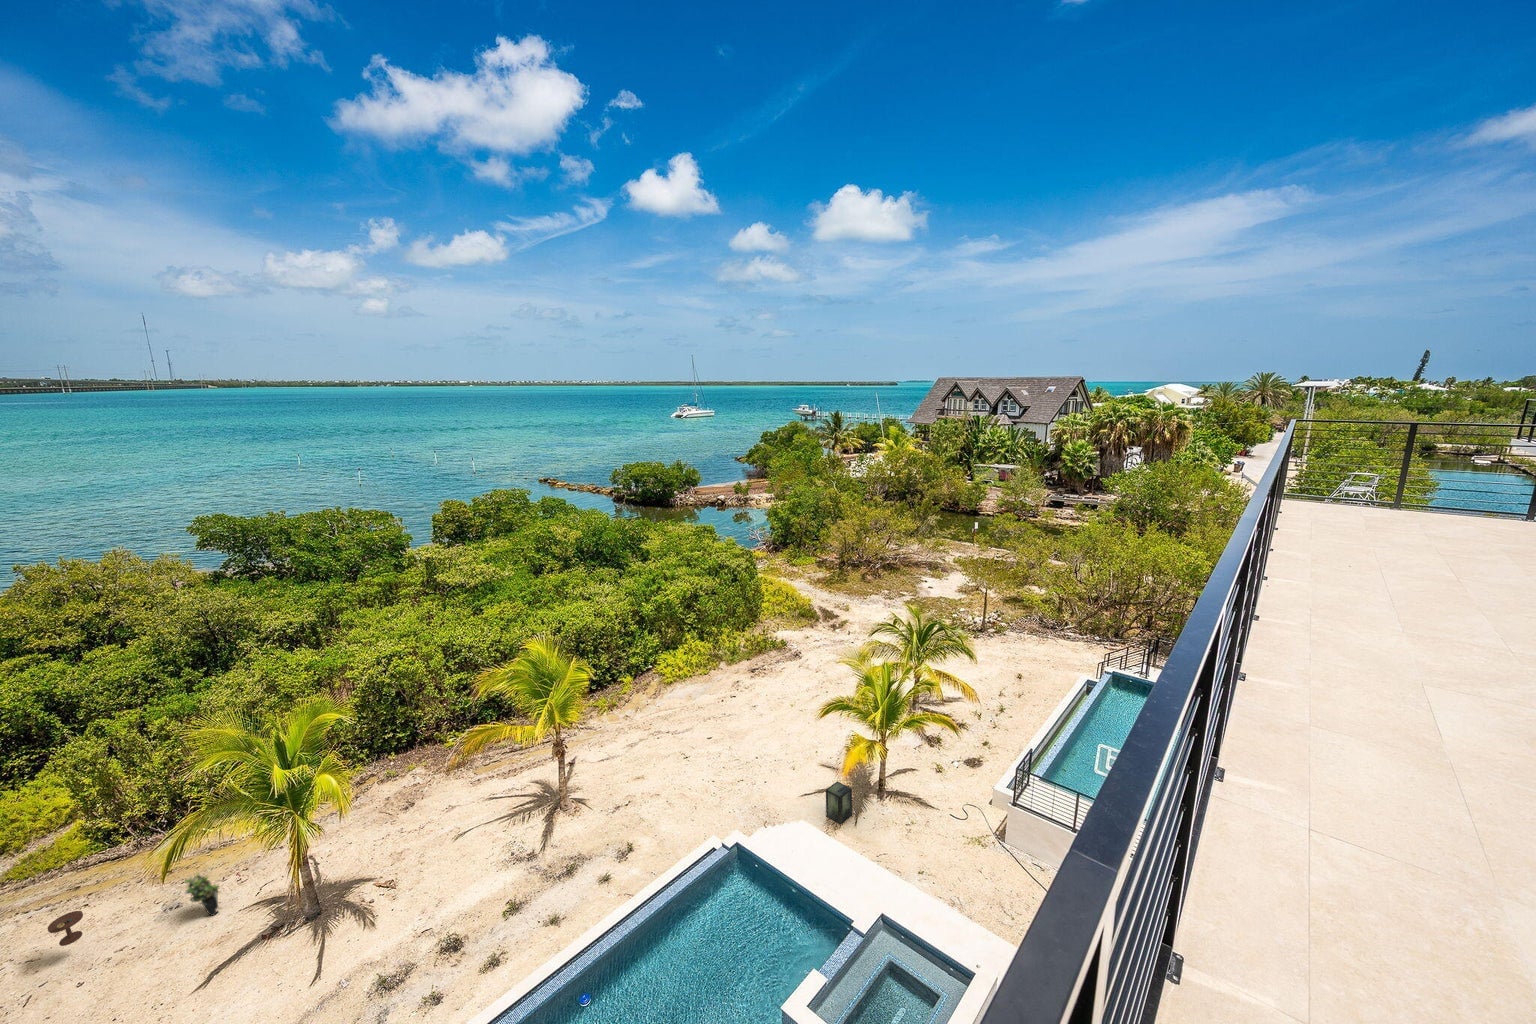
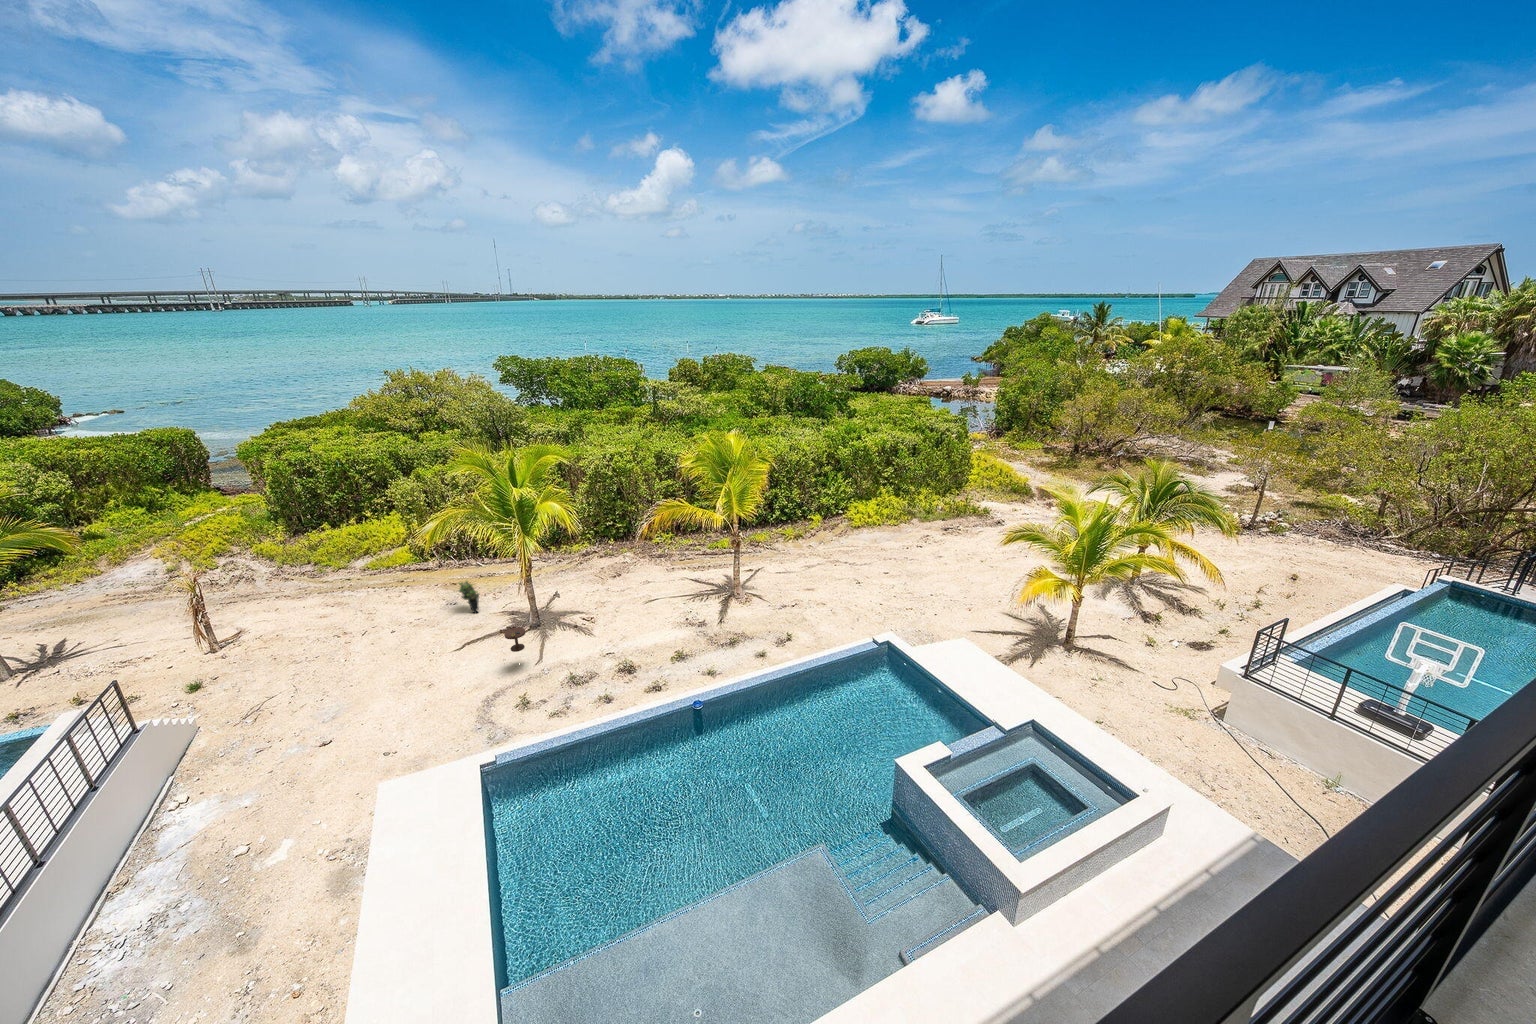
storage box: present [826,781,852,825] -> none [981,621,1012,662]
side table: present [48,911,83,946] -> present [504,627,526,652]

